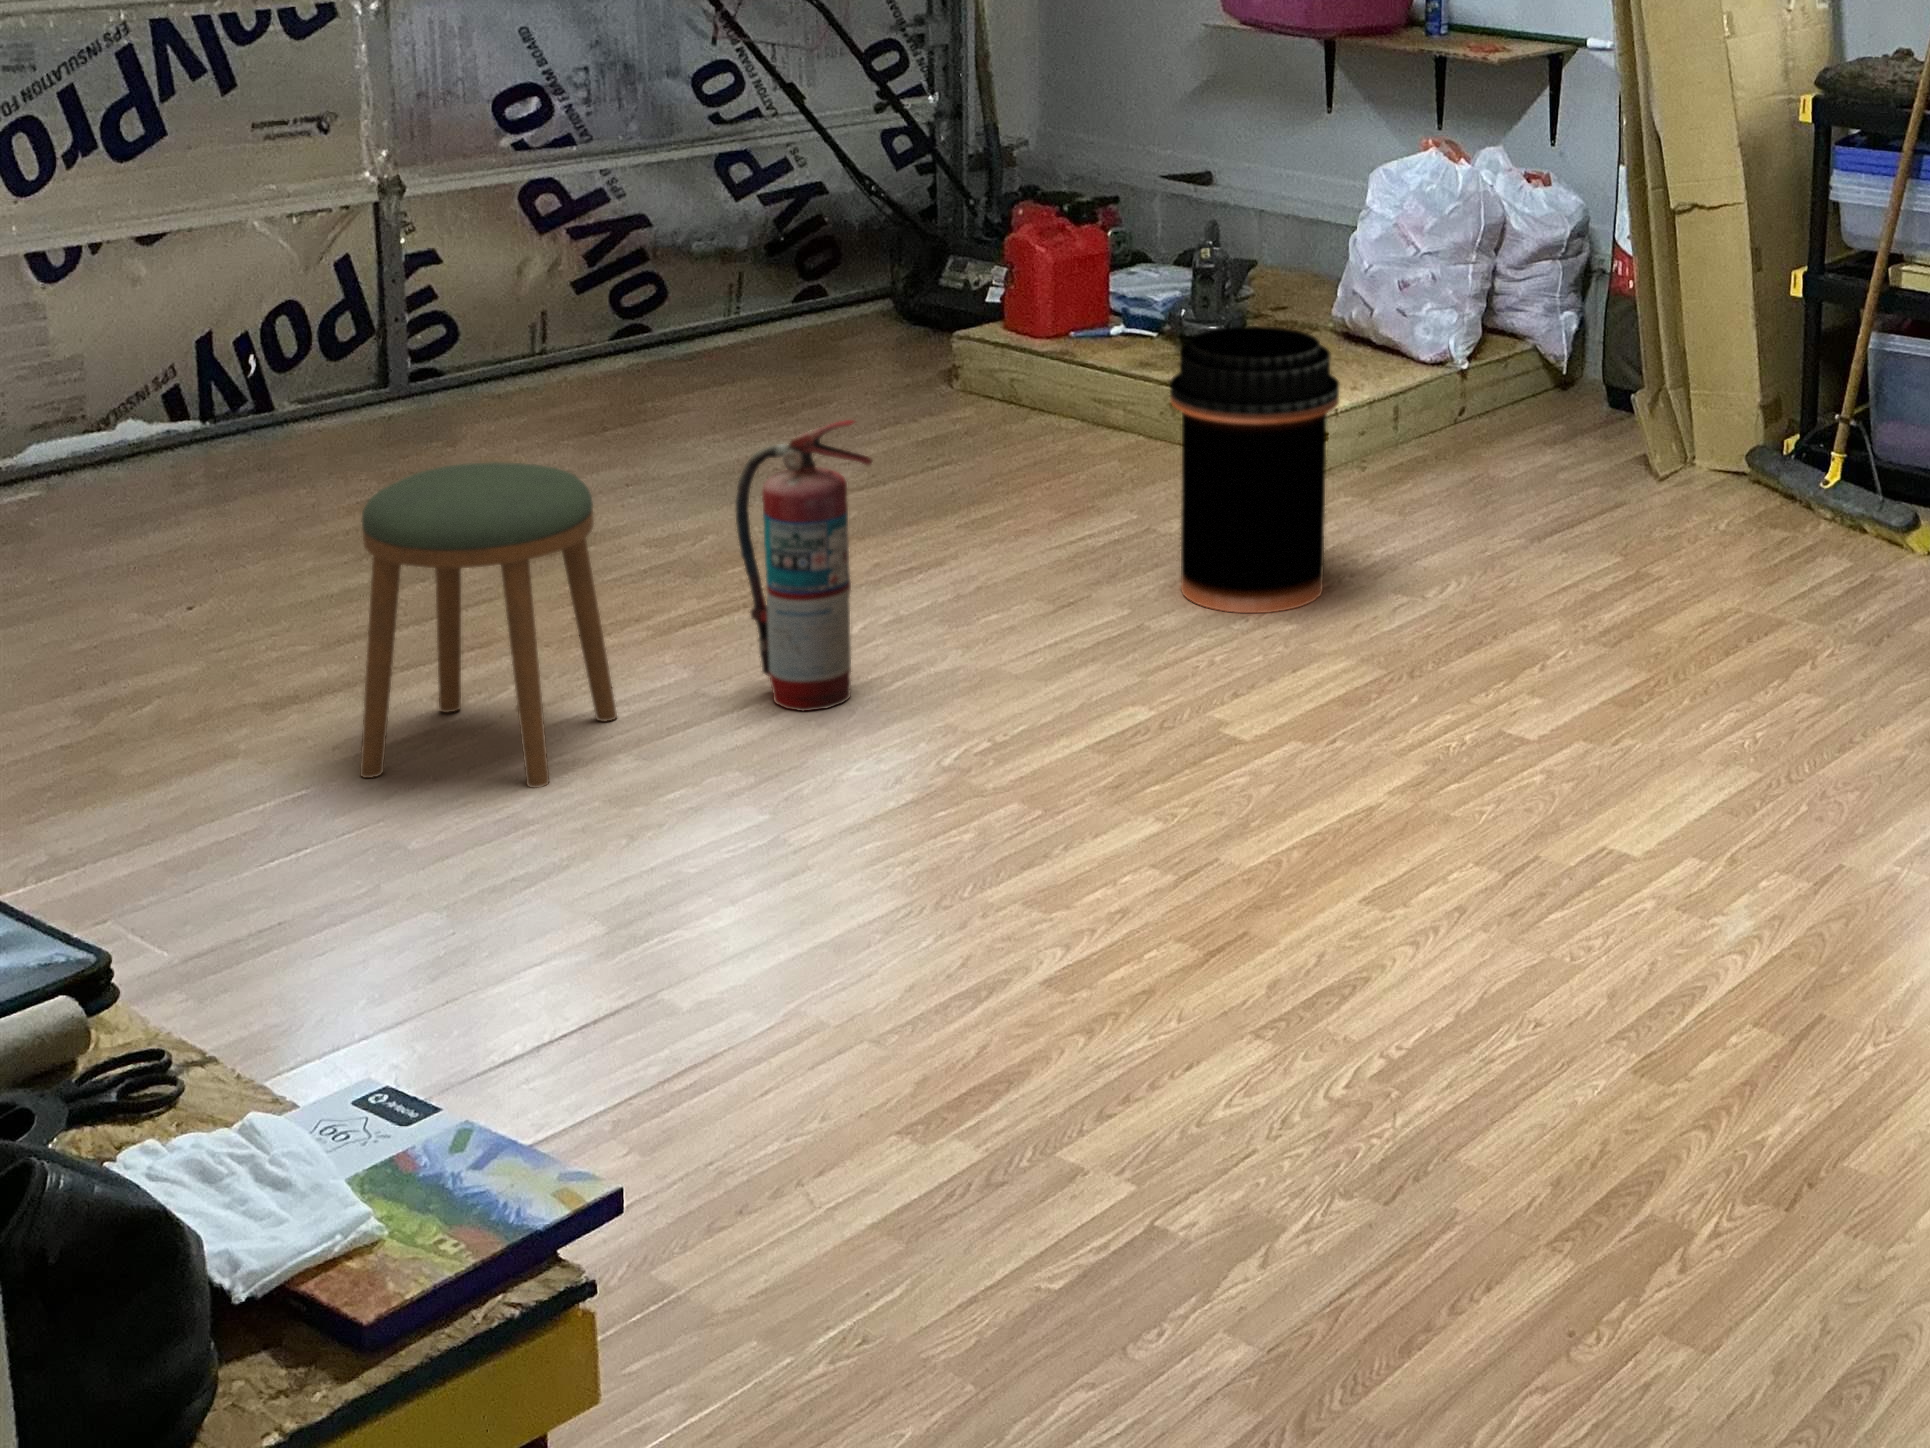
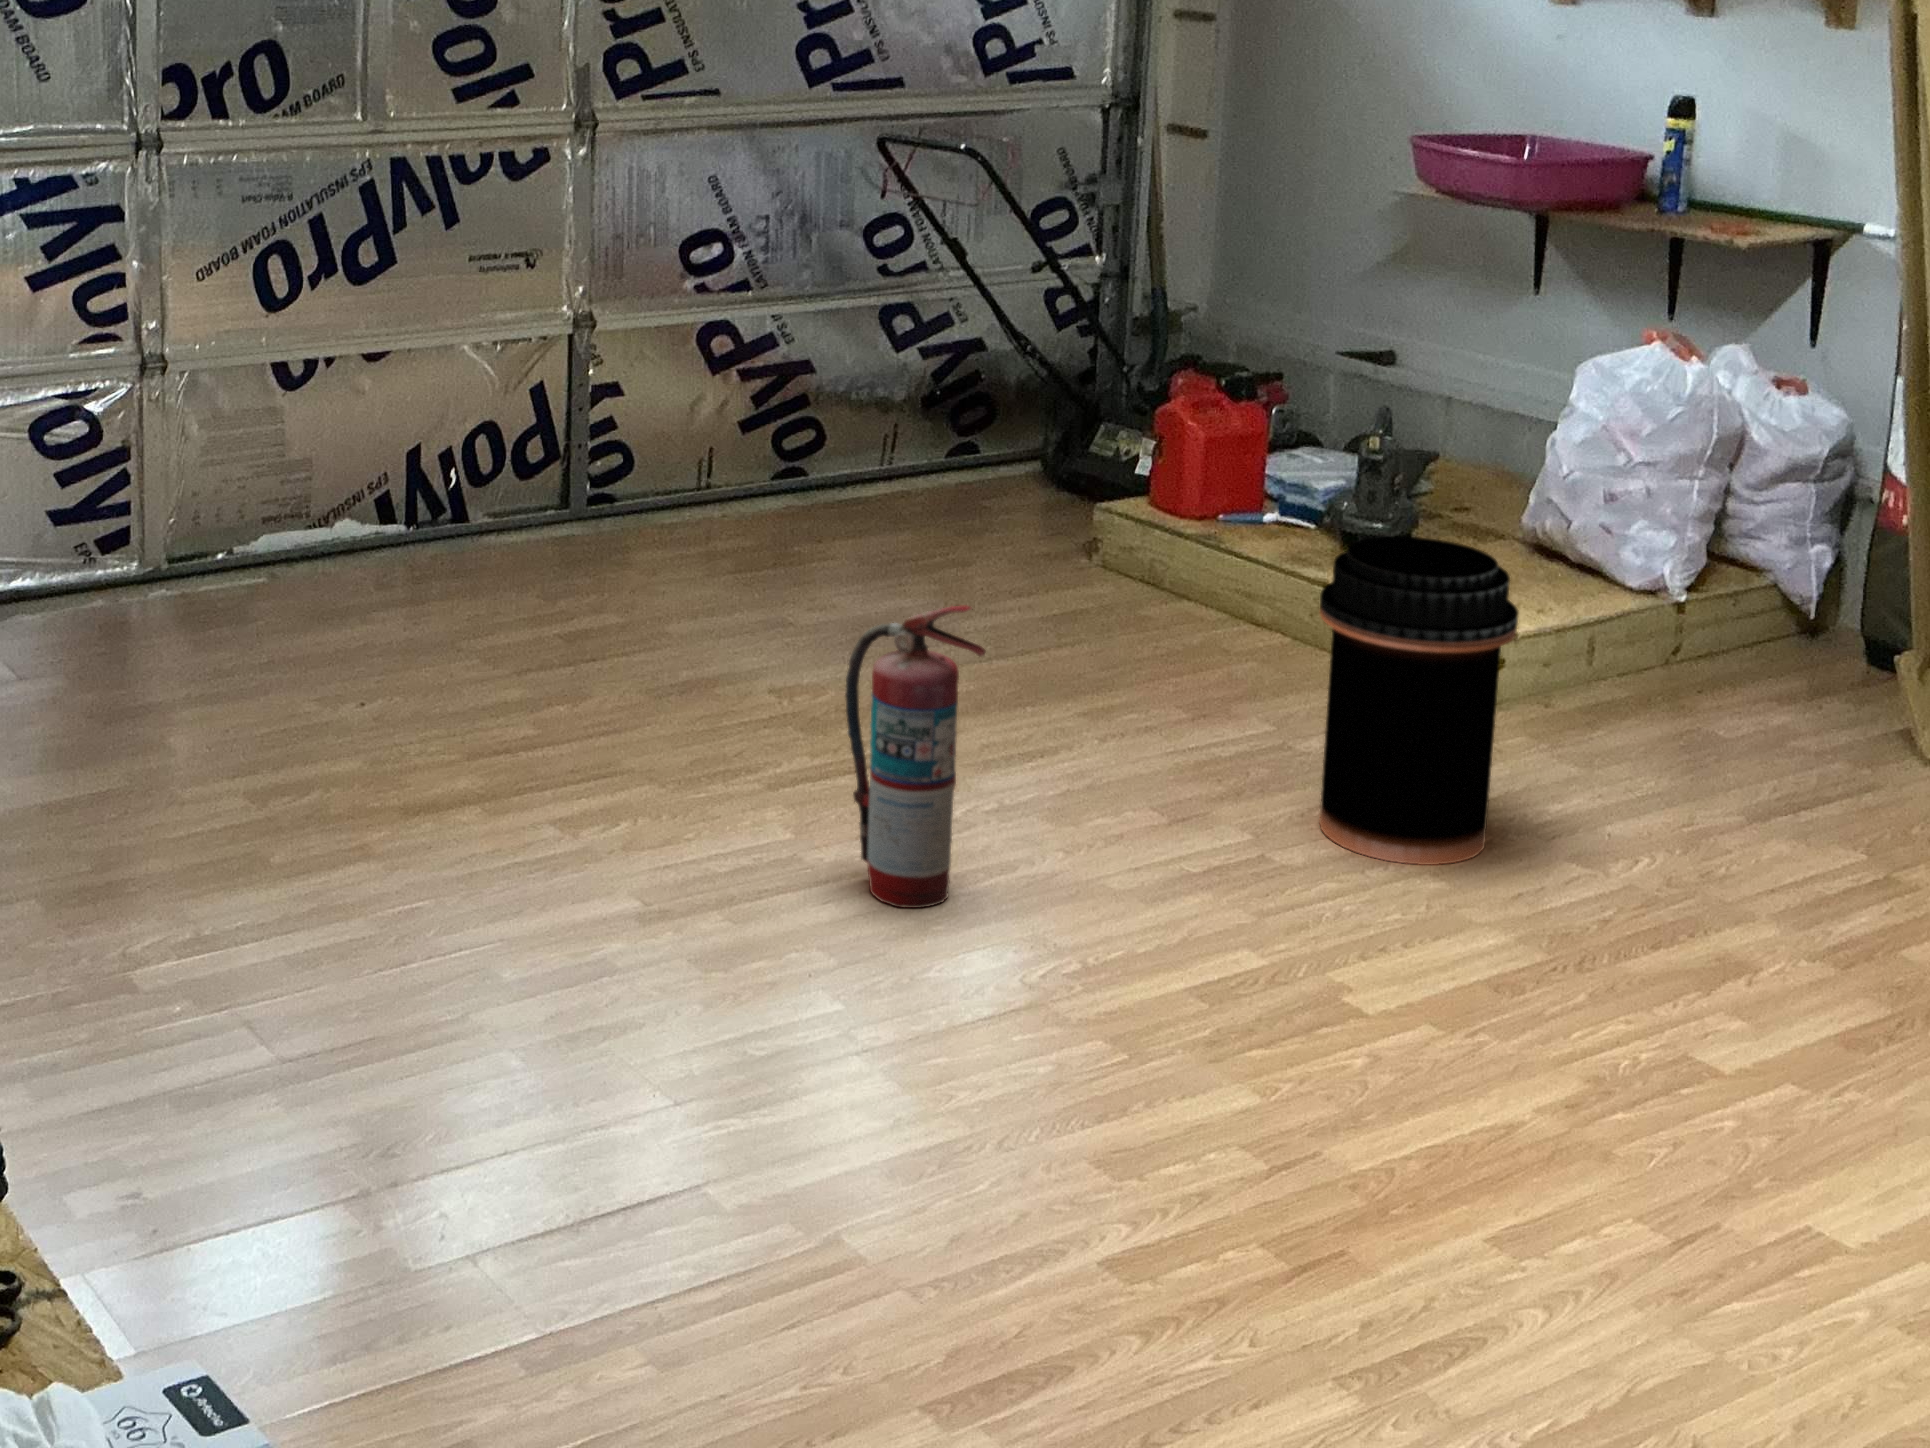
stool: present [360,462,617,788] -> none [470,612,715,951]

